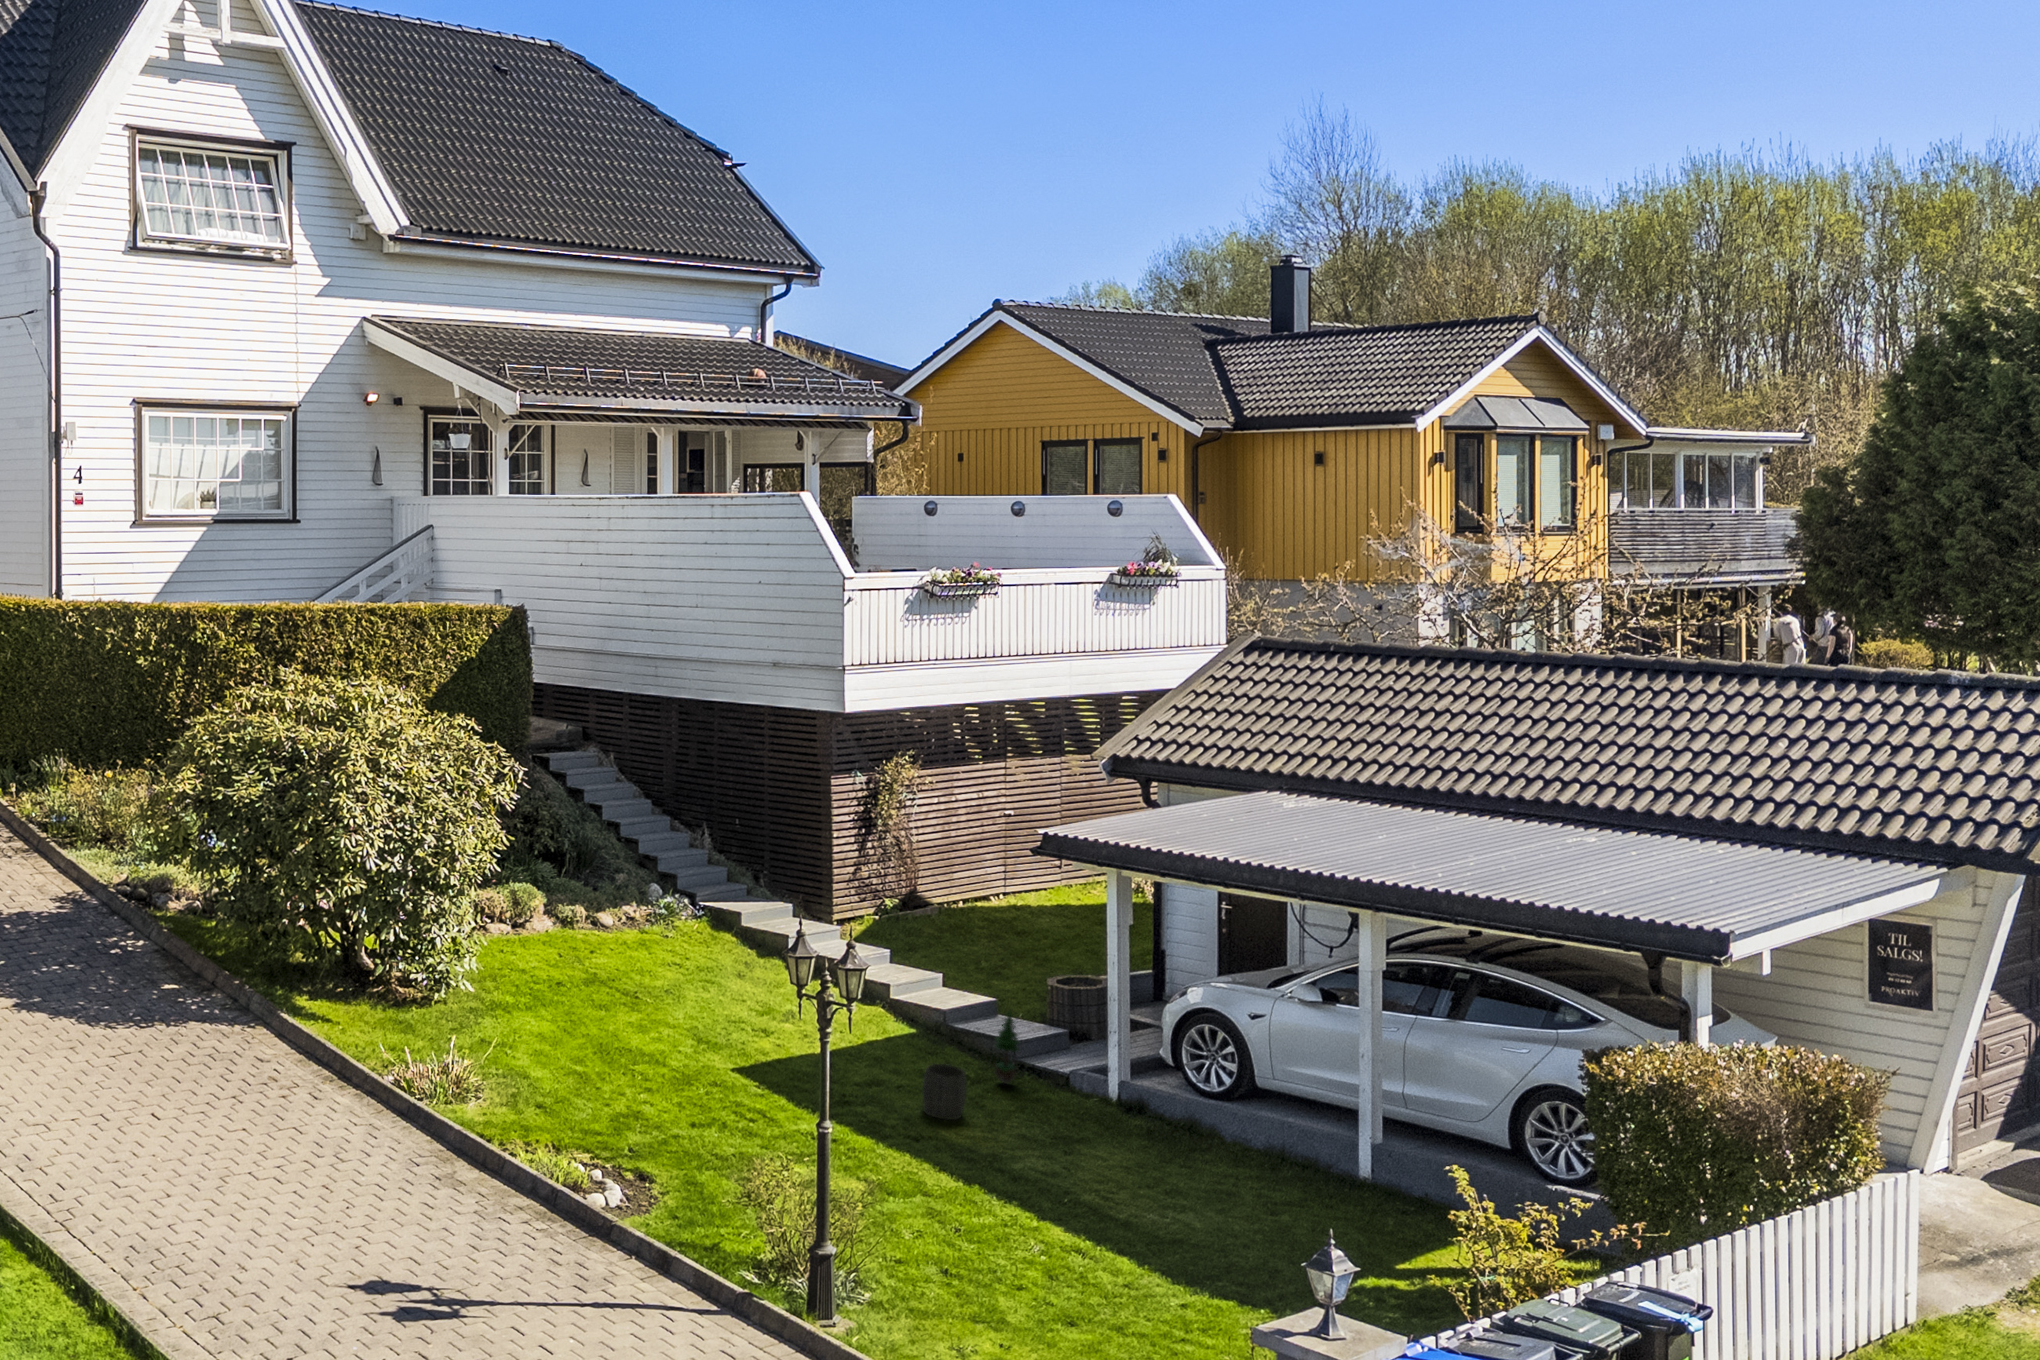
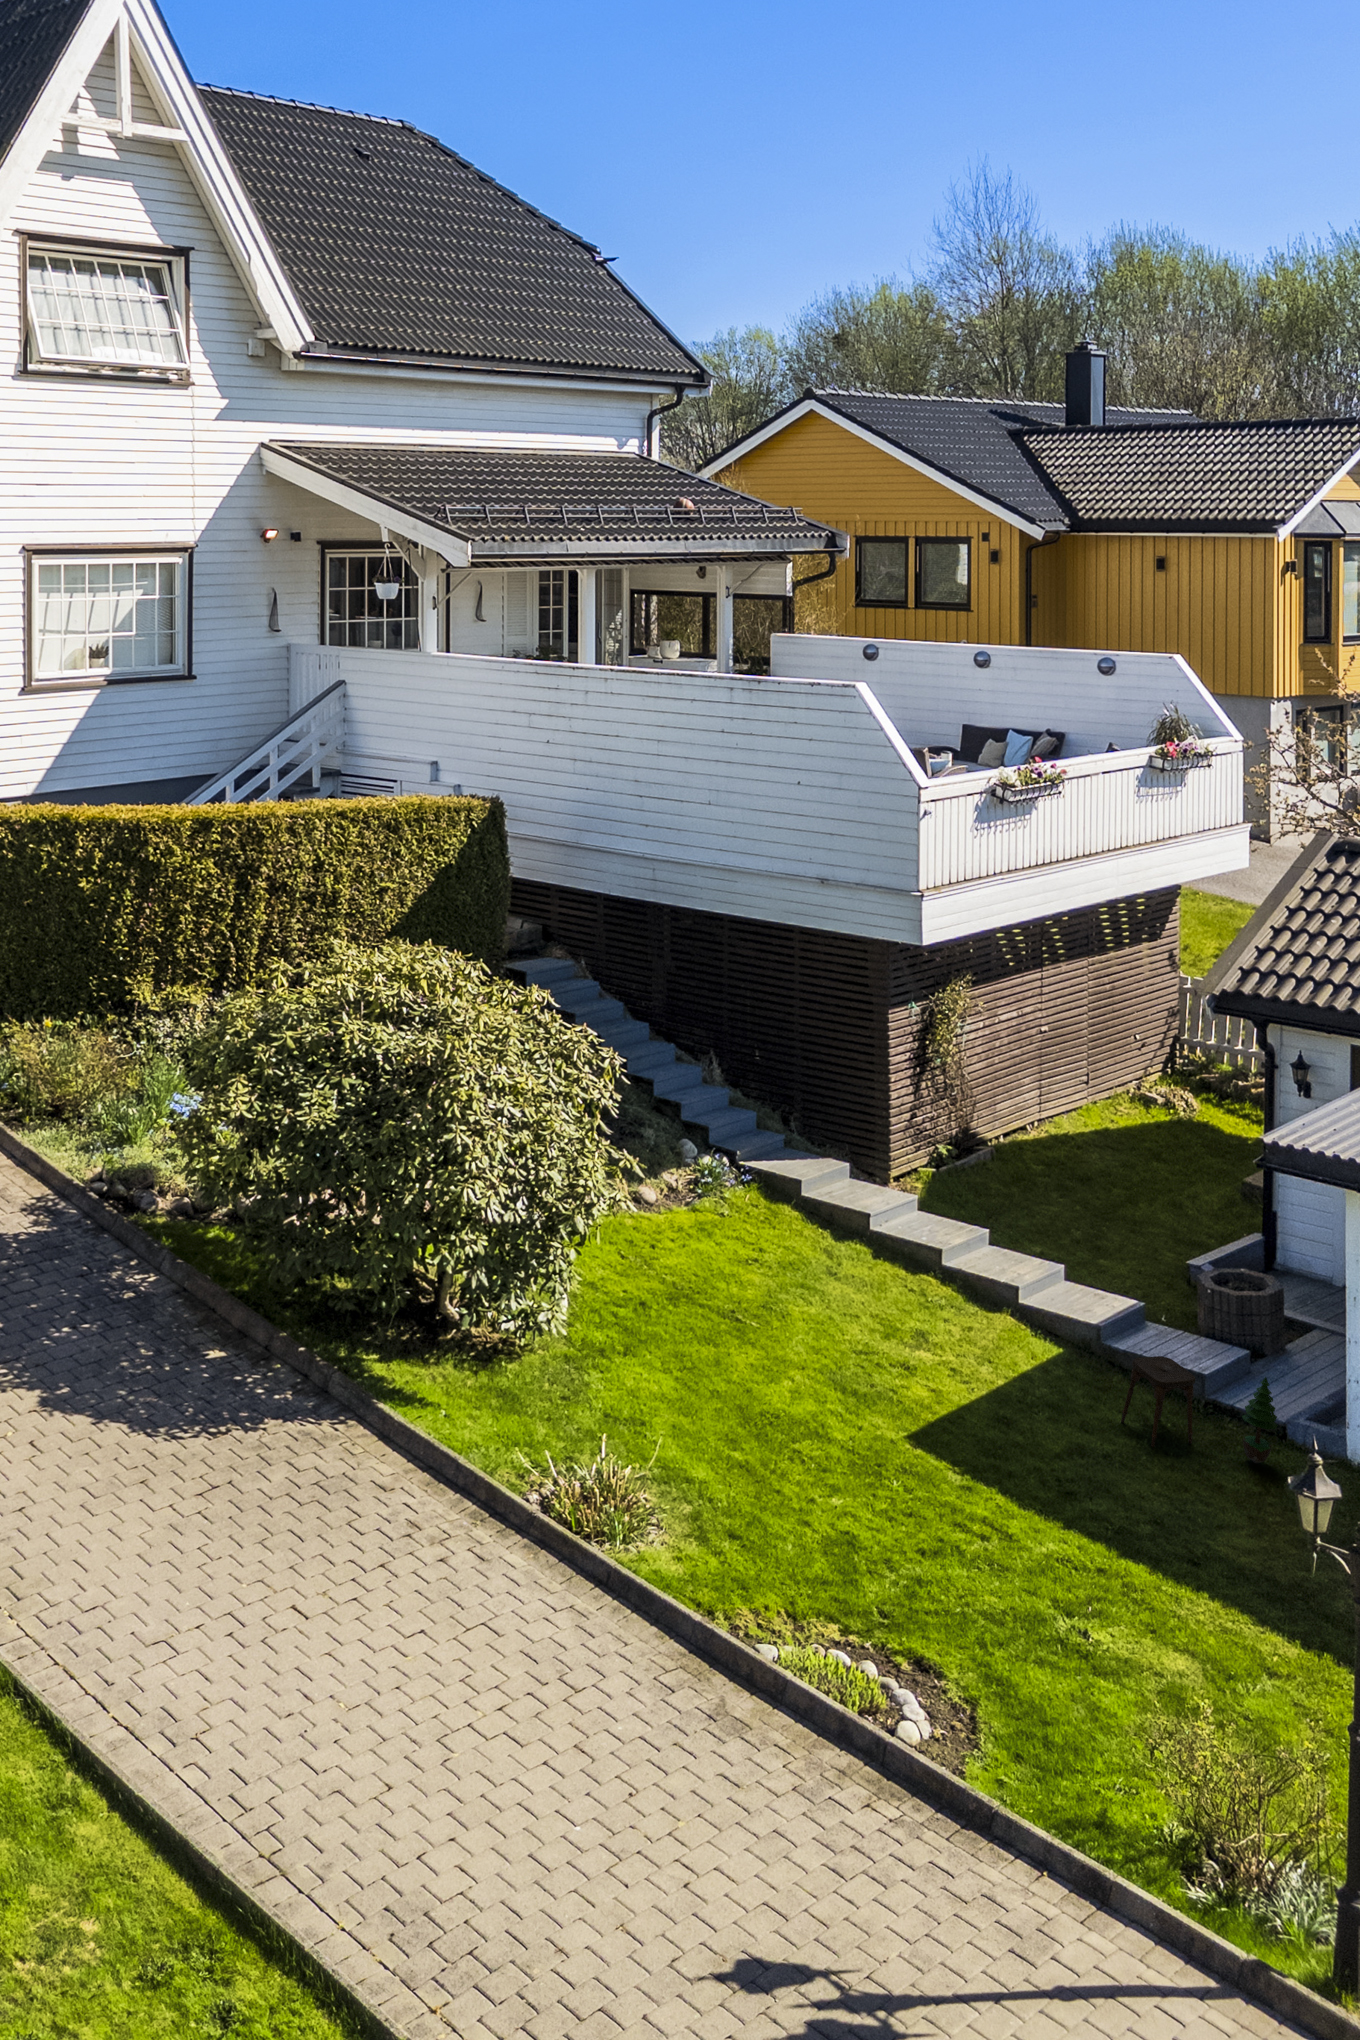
stool: none [909,1004,961,1072] -> present [1121,1356,1195,1447]
woven basket: present [923,1064,966,1120] -> none [1210,1472,1269,1549]

